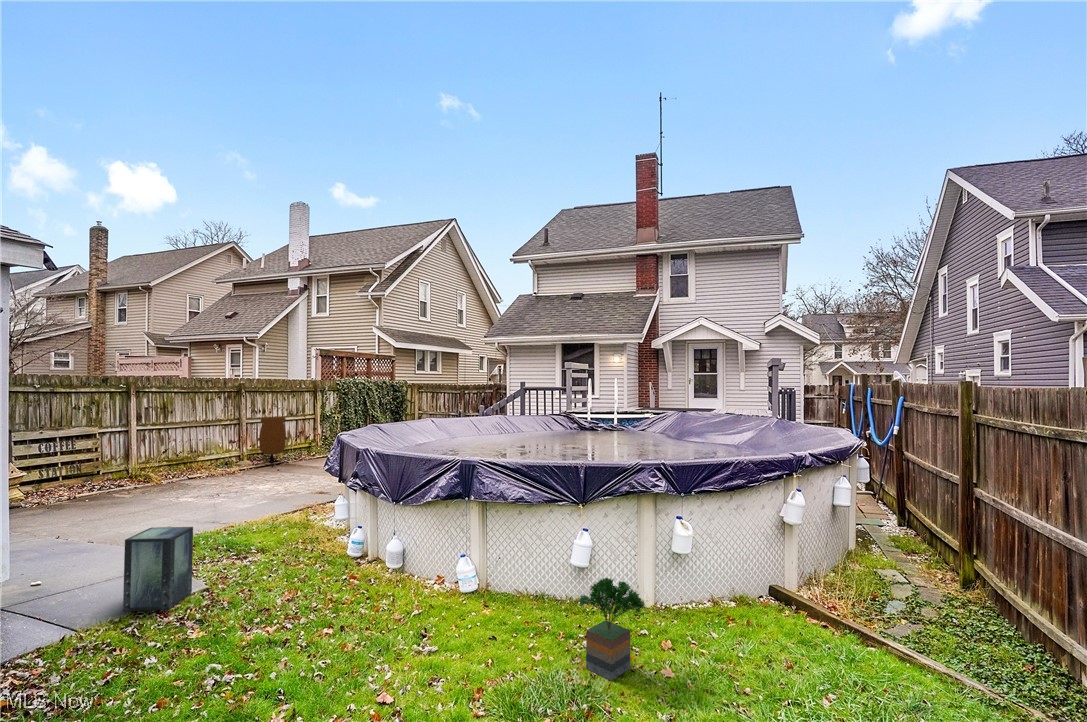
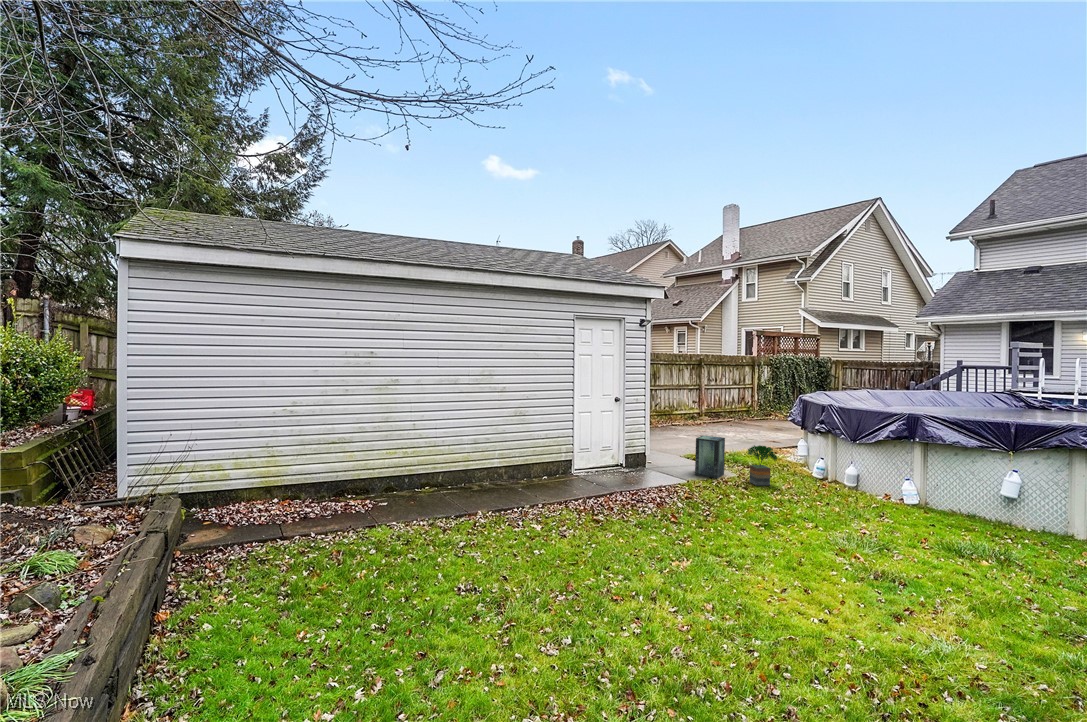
lounge chair: present [255,417,288,467] -> none [713,383,737,420]
potted tree: present [579,578,645,681] -> present [748,445,777,486]

